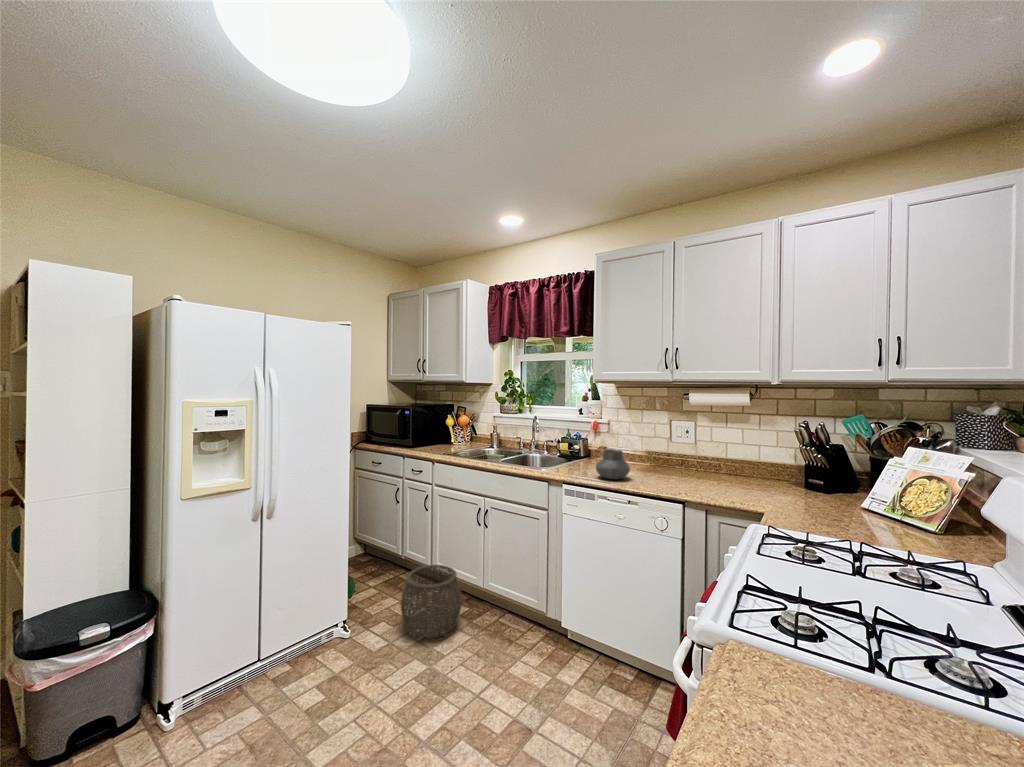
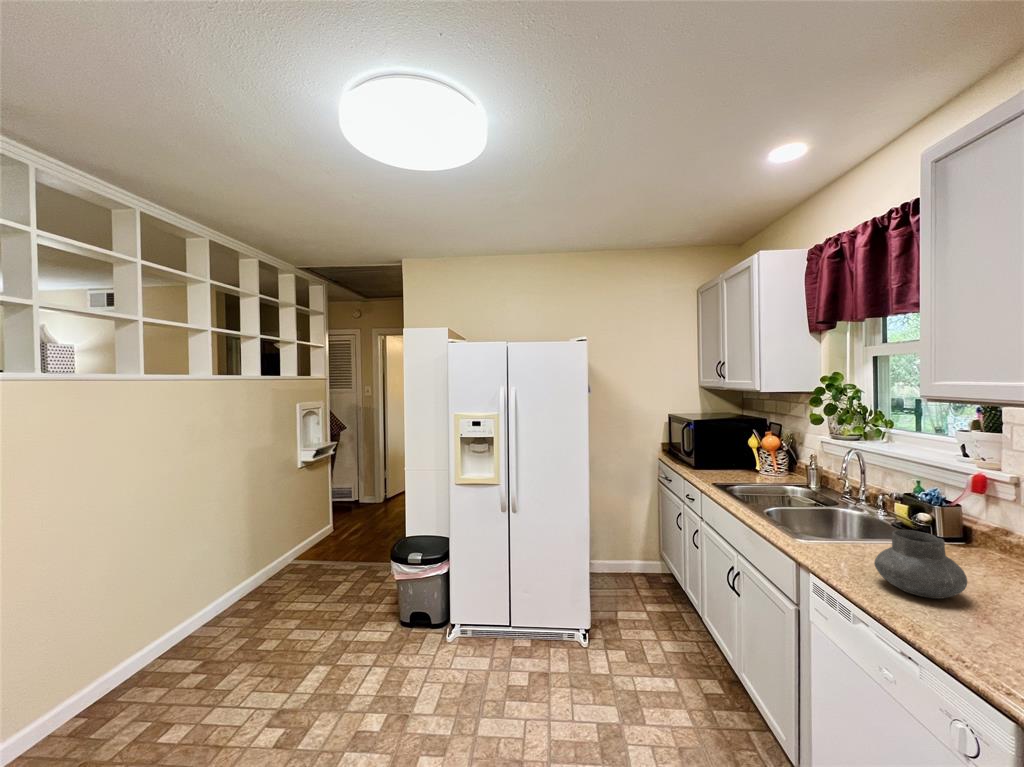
woven basket: present [401,565,462,639] -> none [625,609,701,704]

